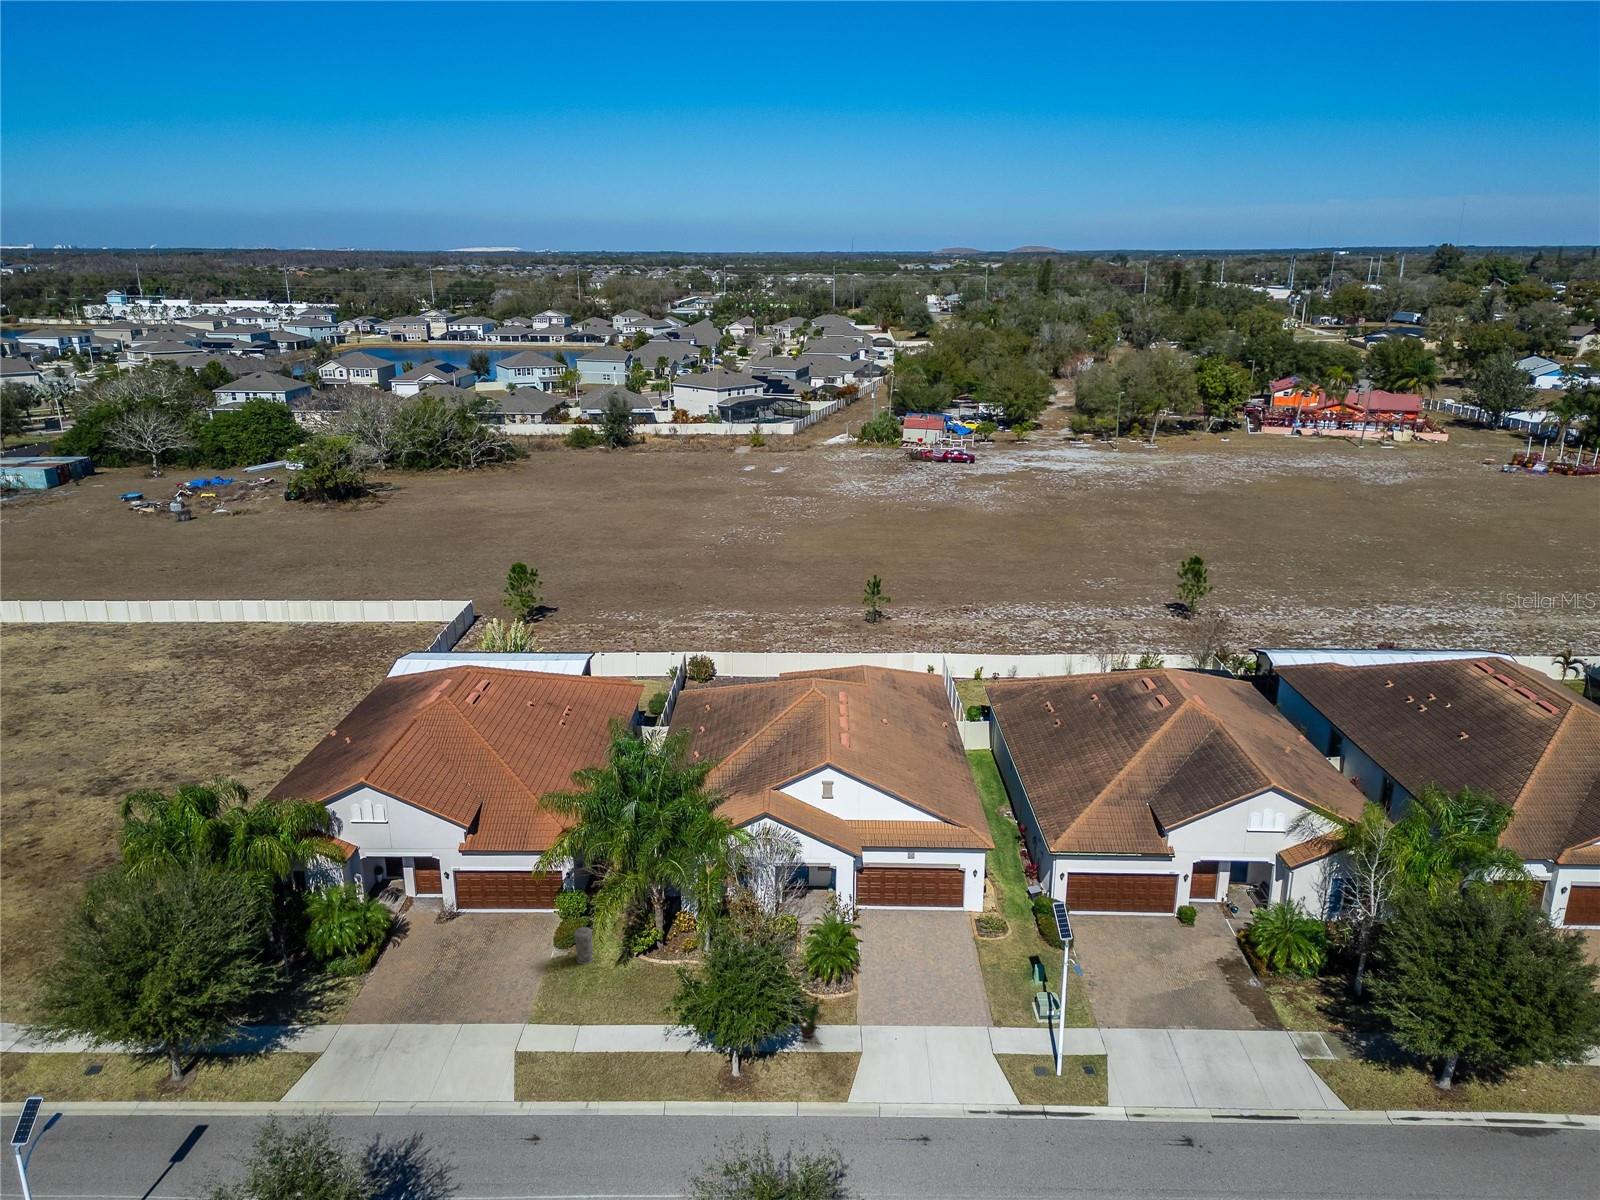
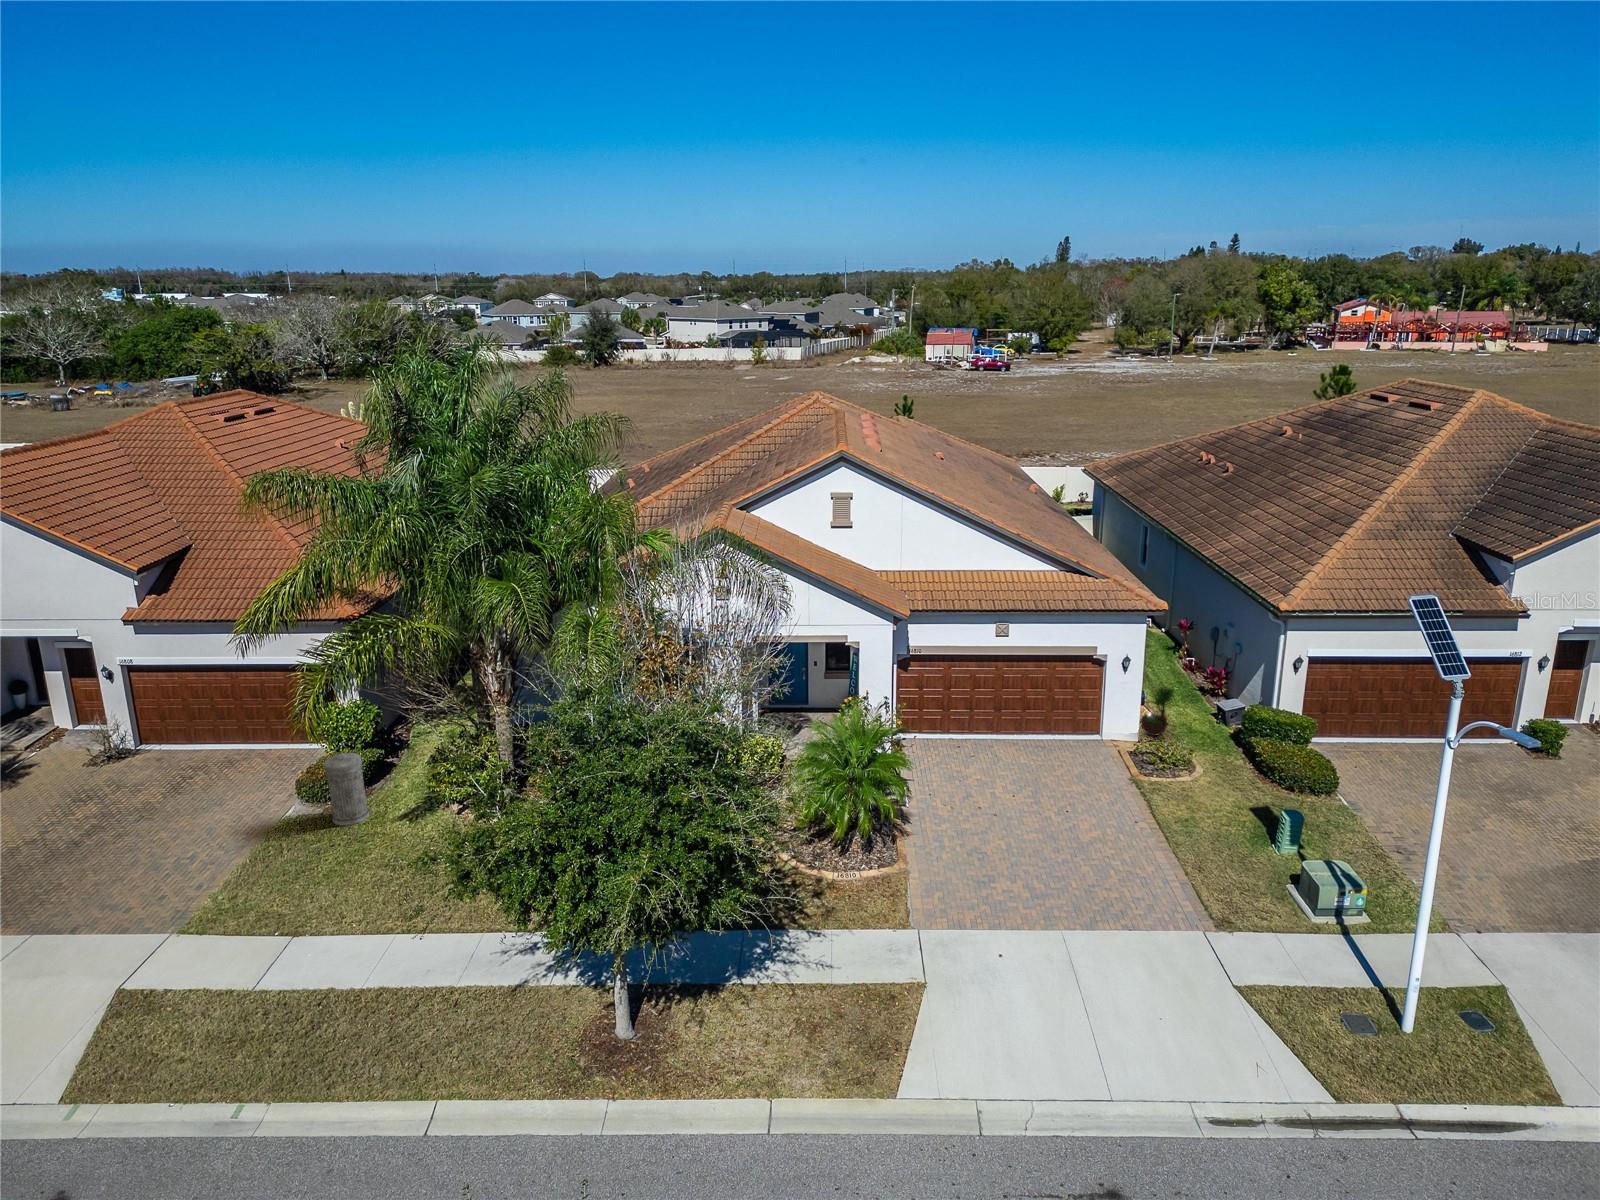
potted tree: present [800,1006,819,1037] -> present [1141,683,1175,736]

